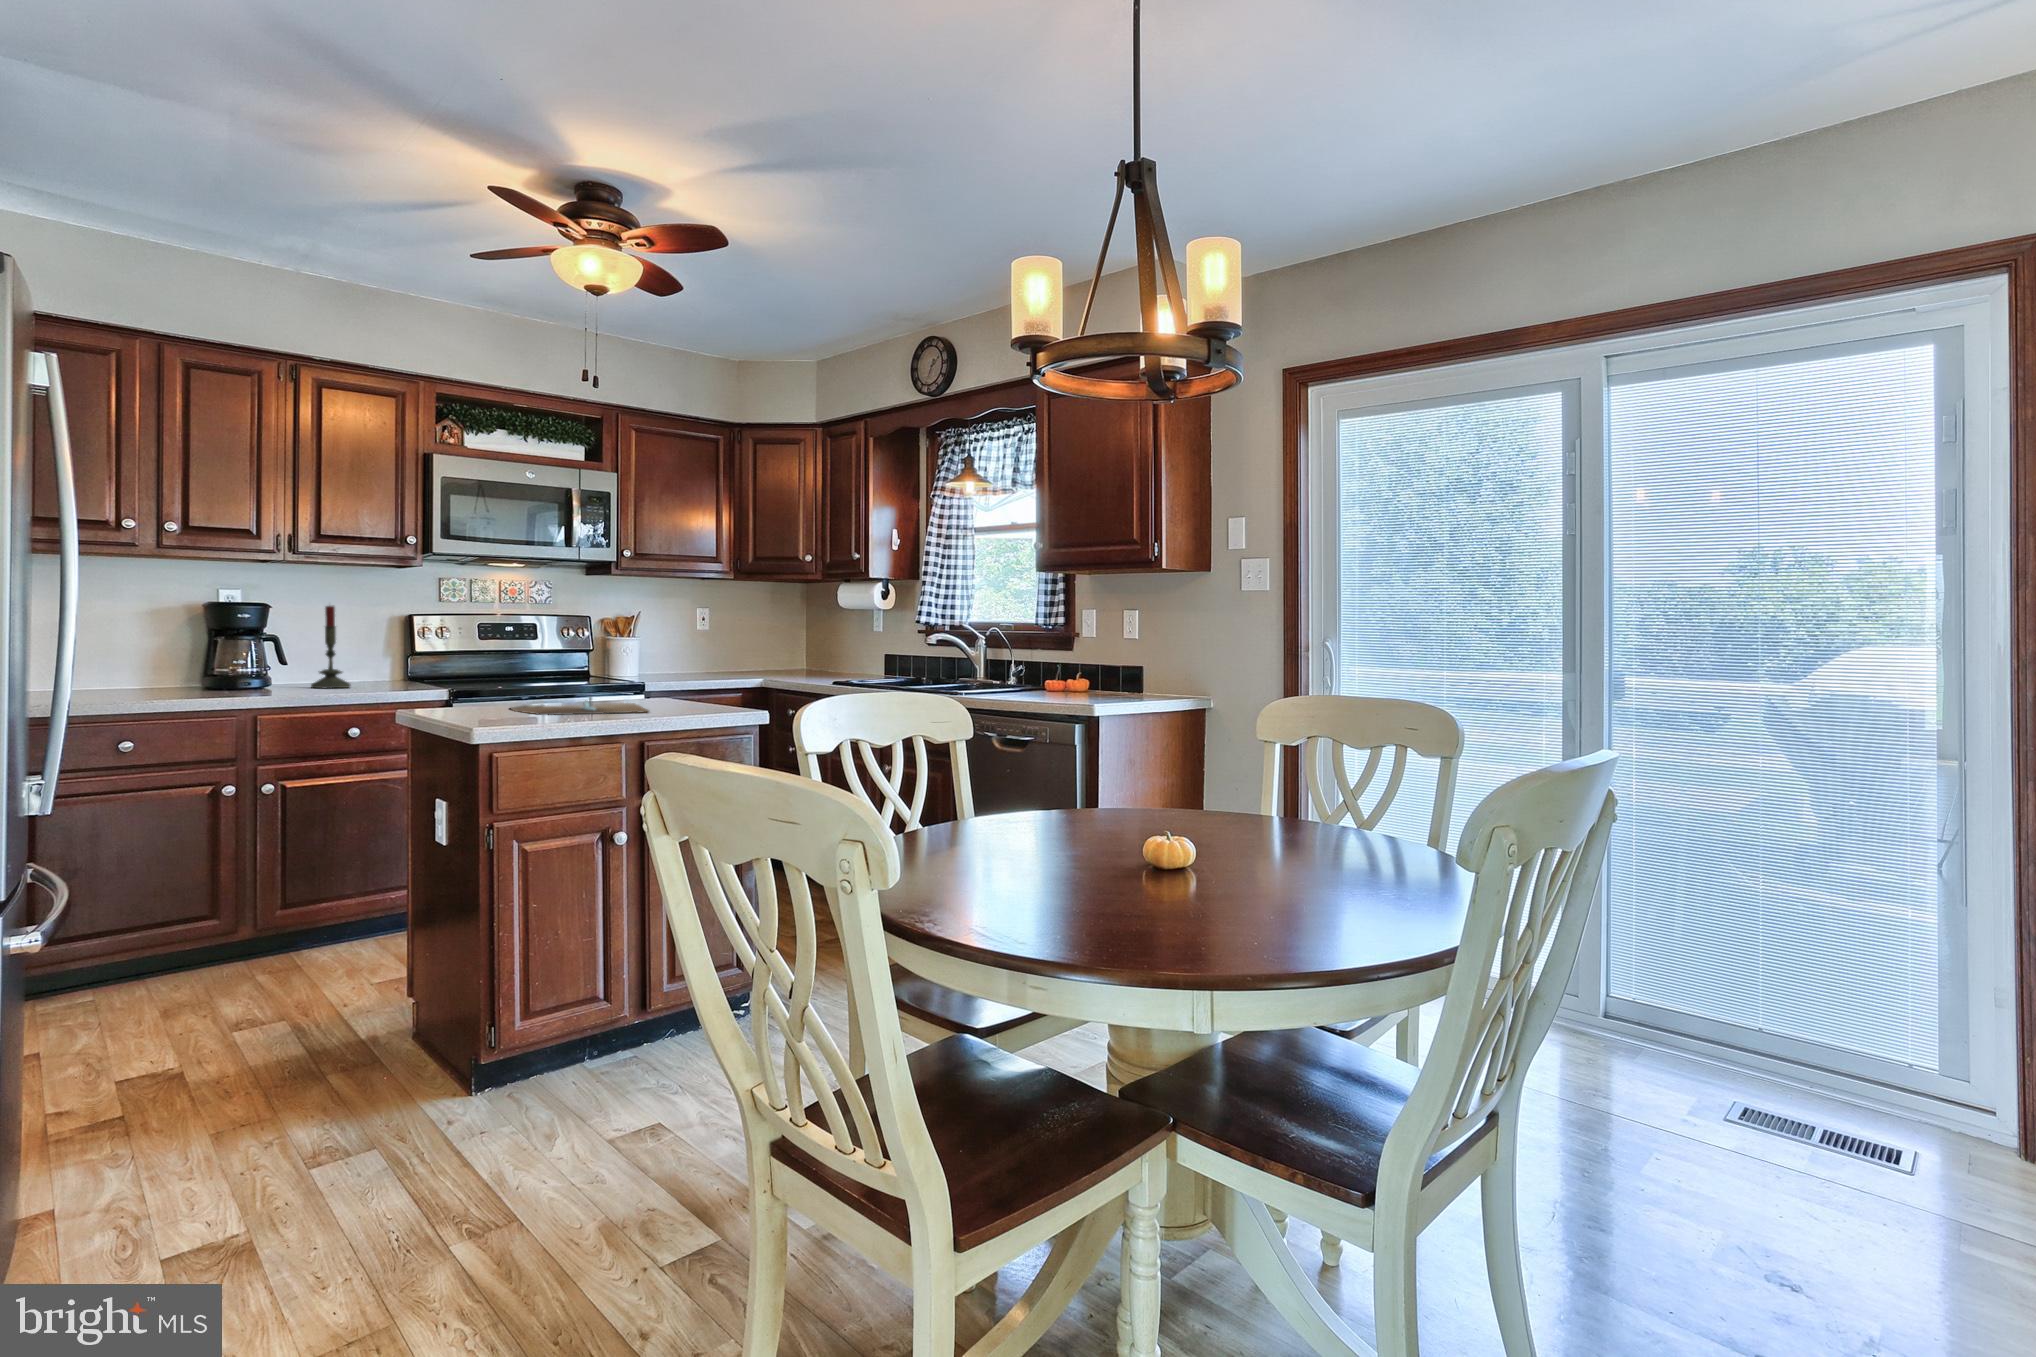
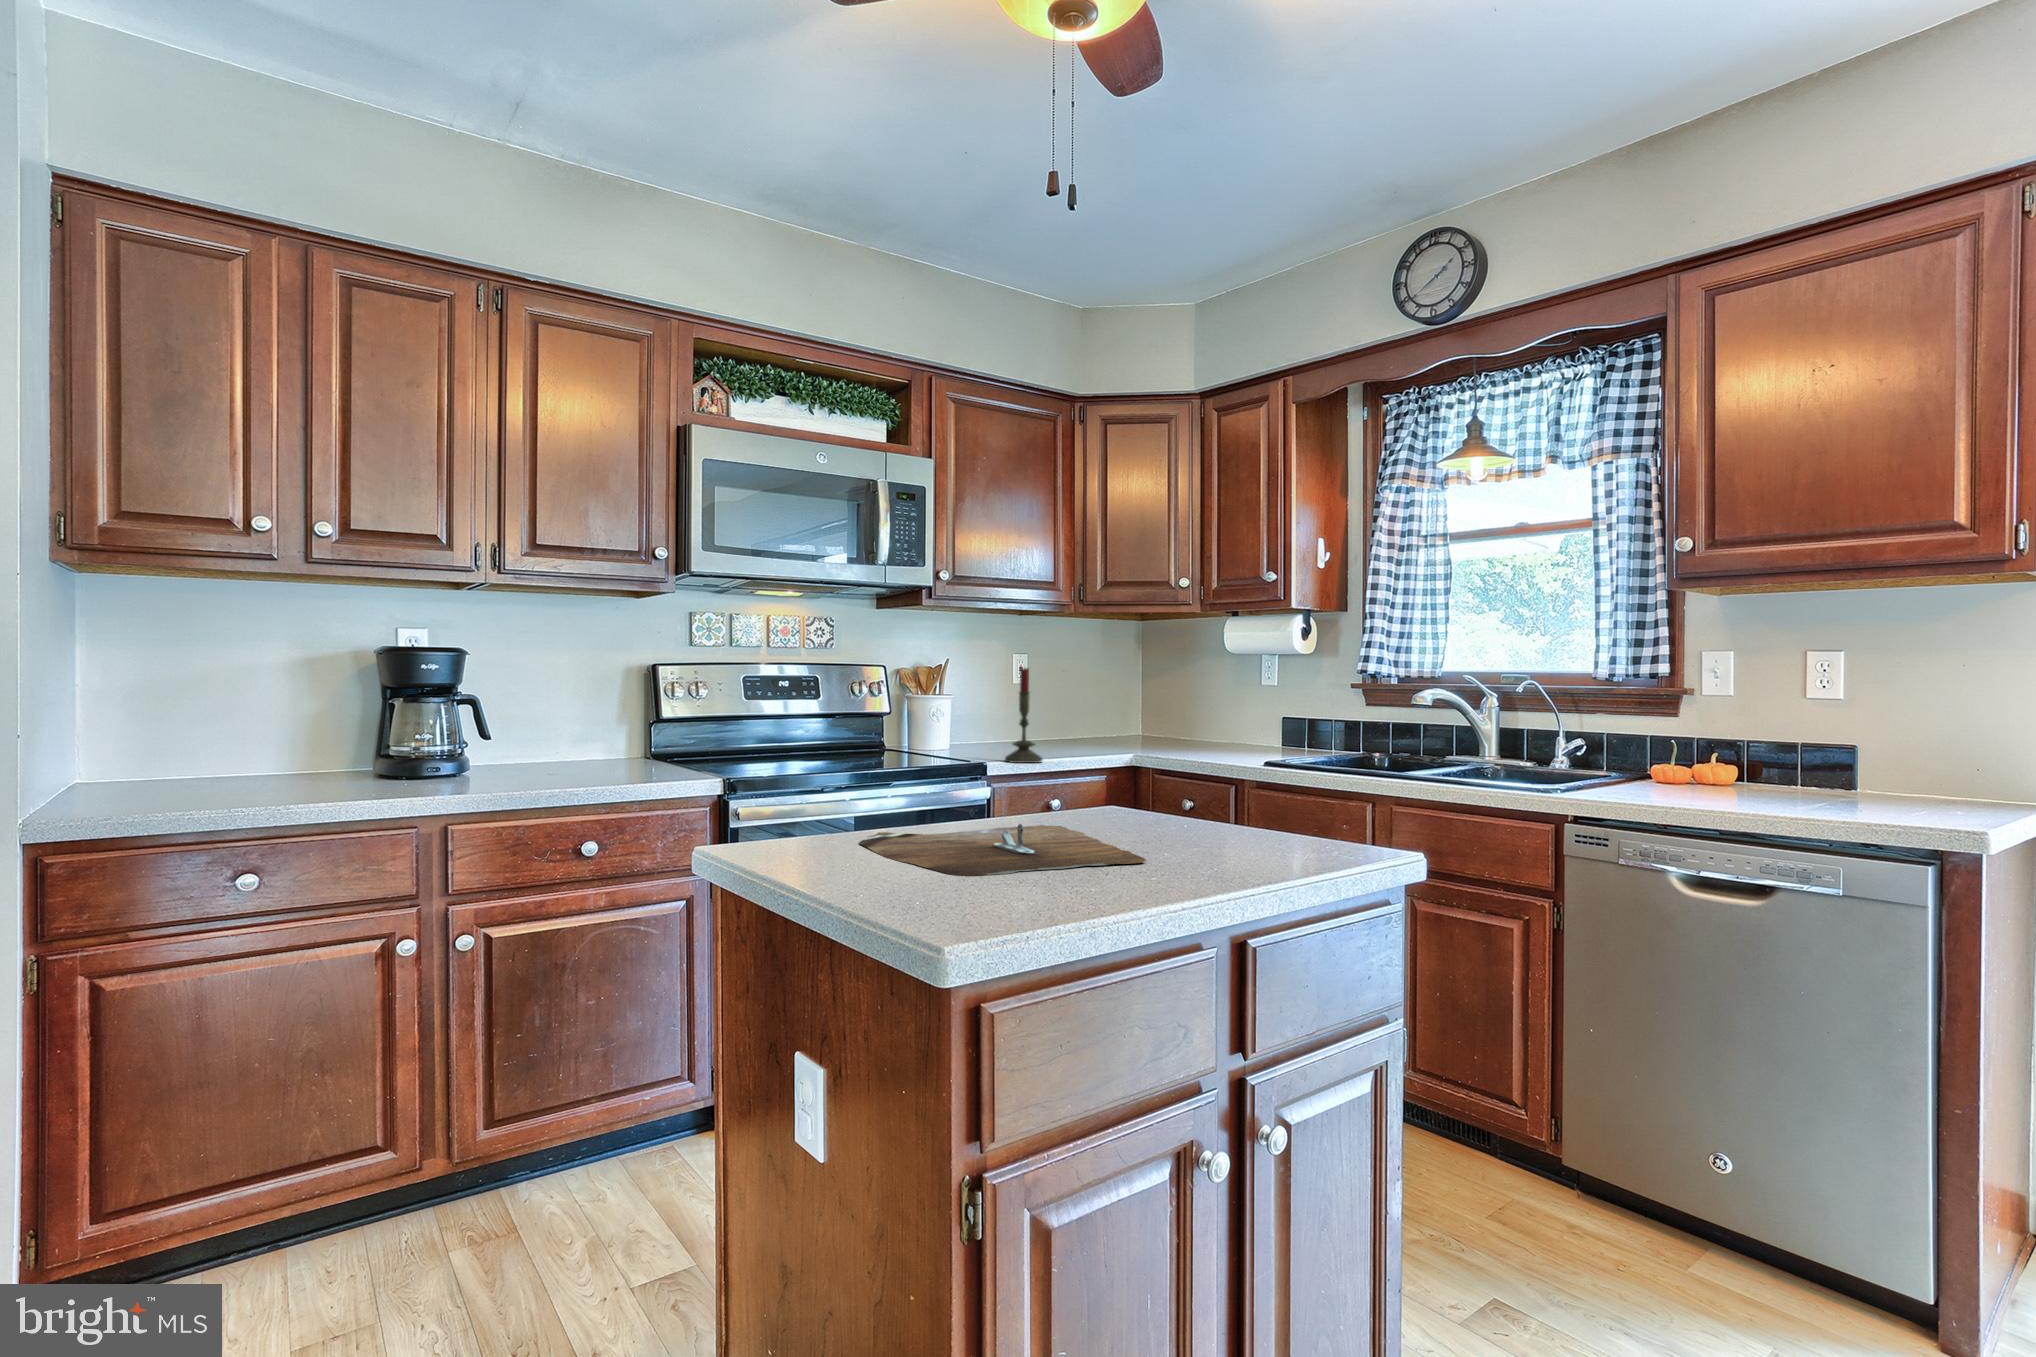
candle: present [311,606,350,688] -> present [1005,668,1042,763]

